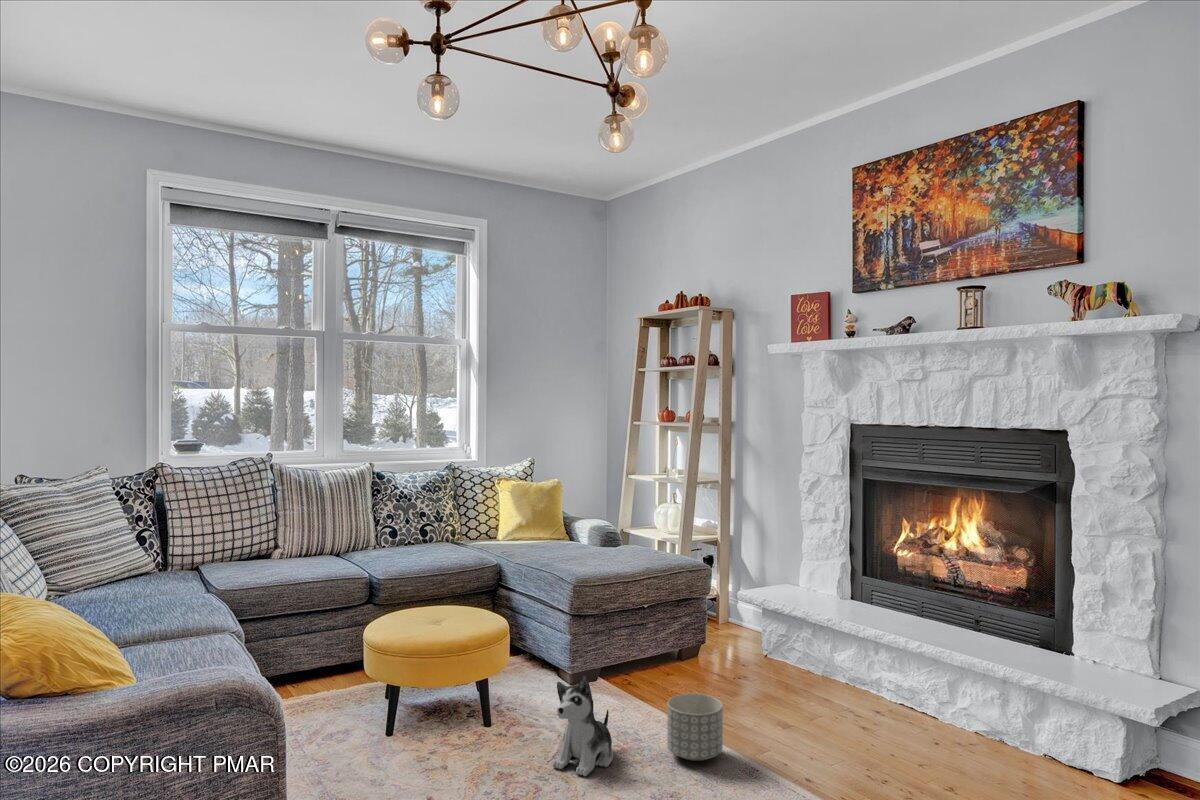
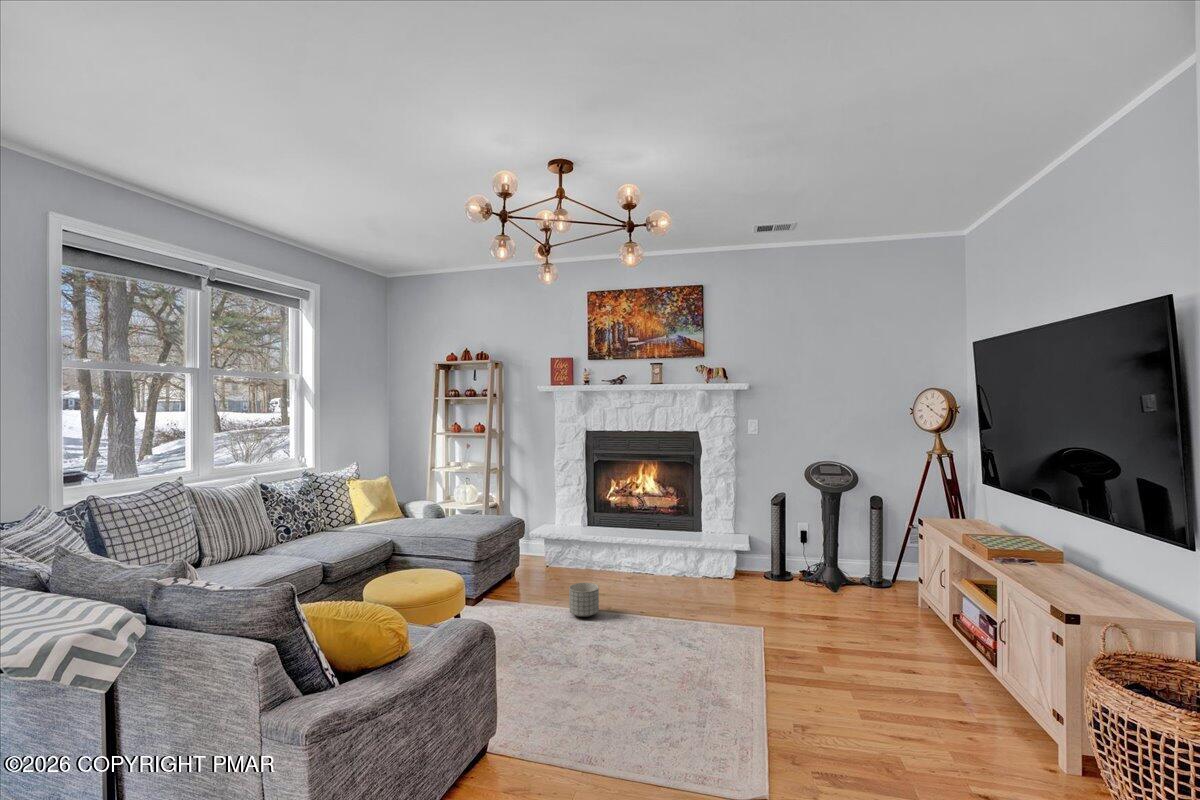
plush toy: present [552,676,613,776] -> none [523,584,554,640]

